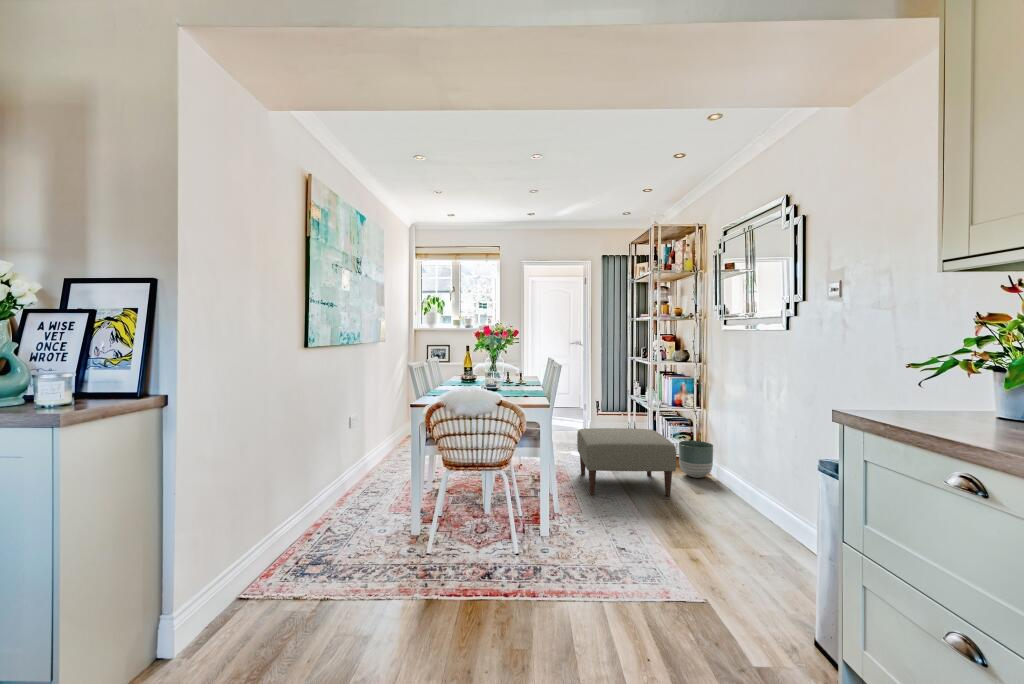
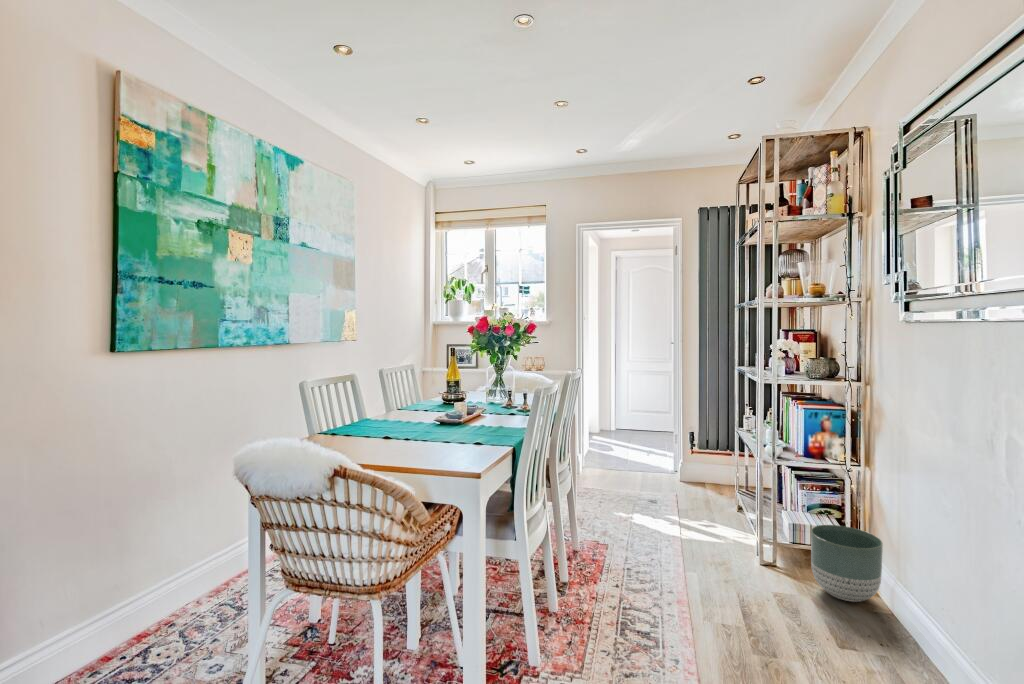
ottoman: present [577,428,676,496] -> none [612,492,793,651]

